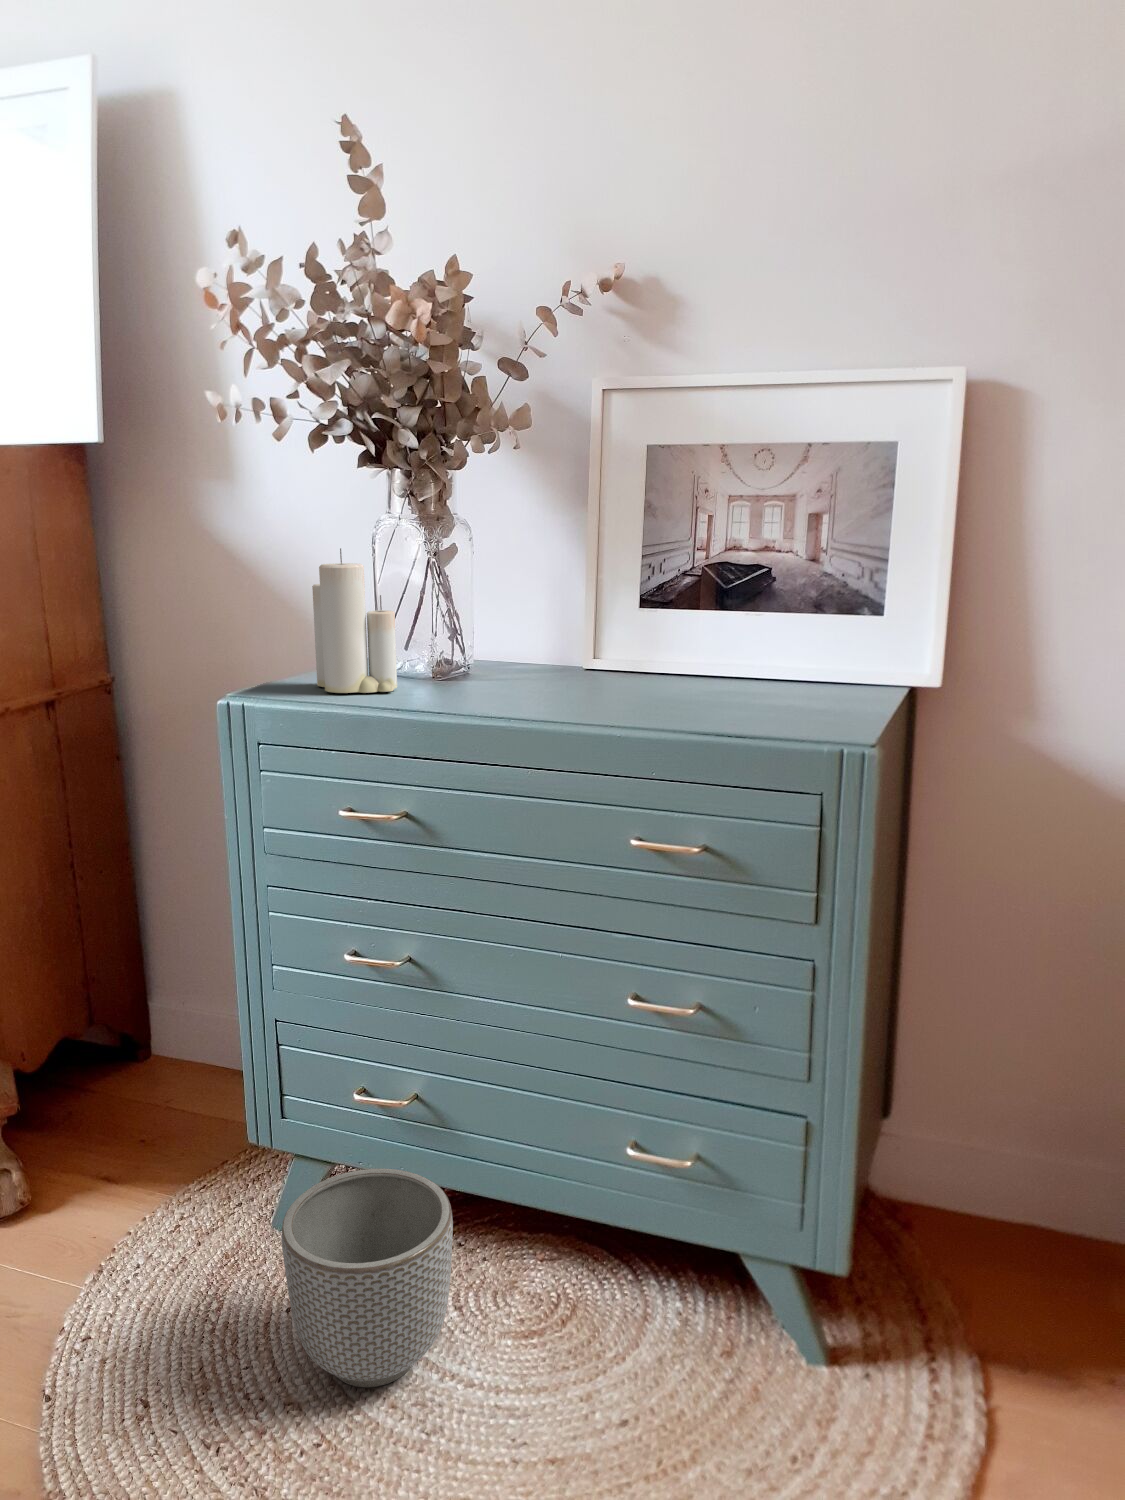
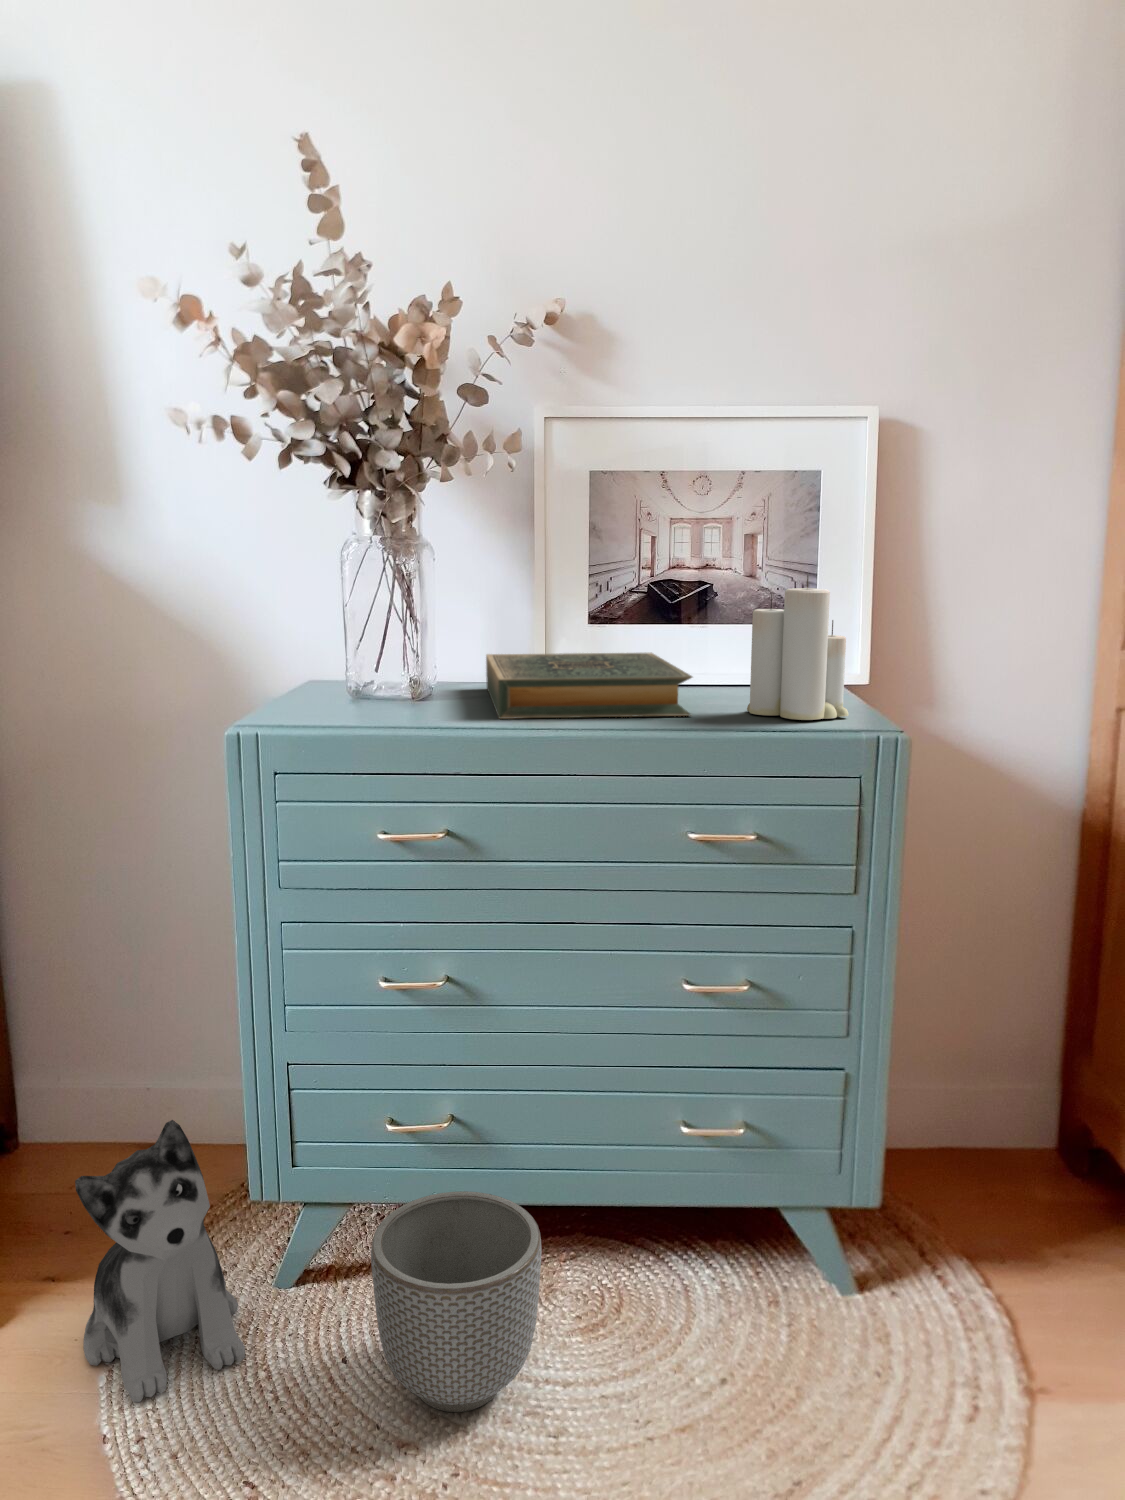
candle: present [312,548,397,693] -> present [747,573,848,720]
hardback book: none [466,636,697,710] -> present [486,653,692,719]
plush toy: none [66,1055,233,1304] -> present [75,1120,245,1402]

